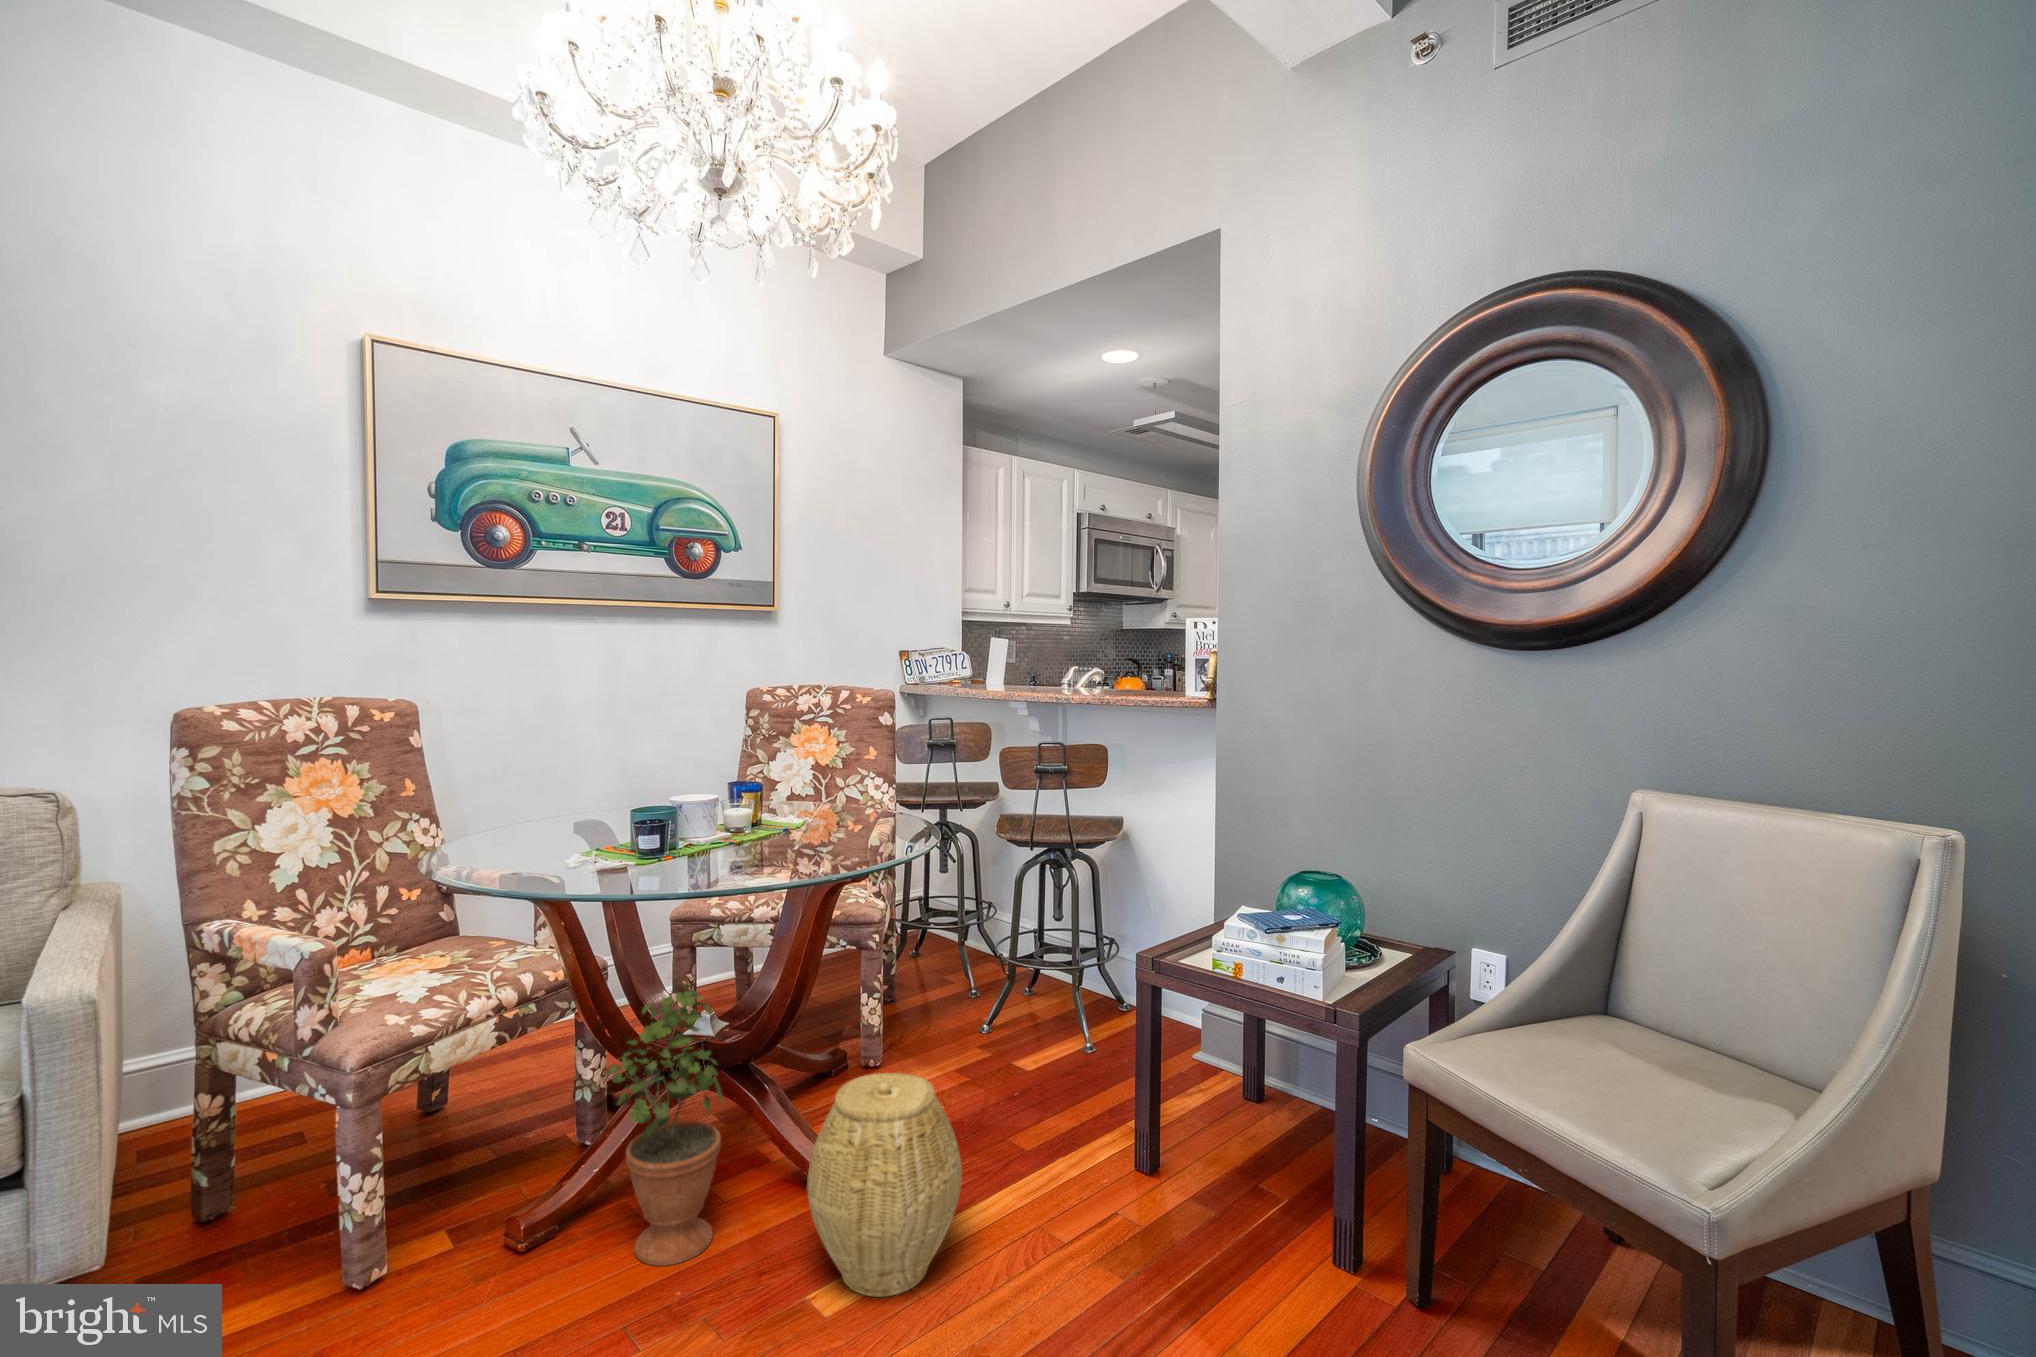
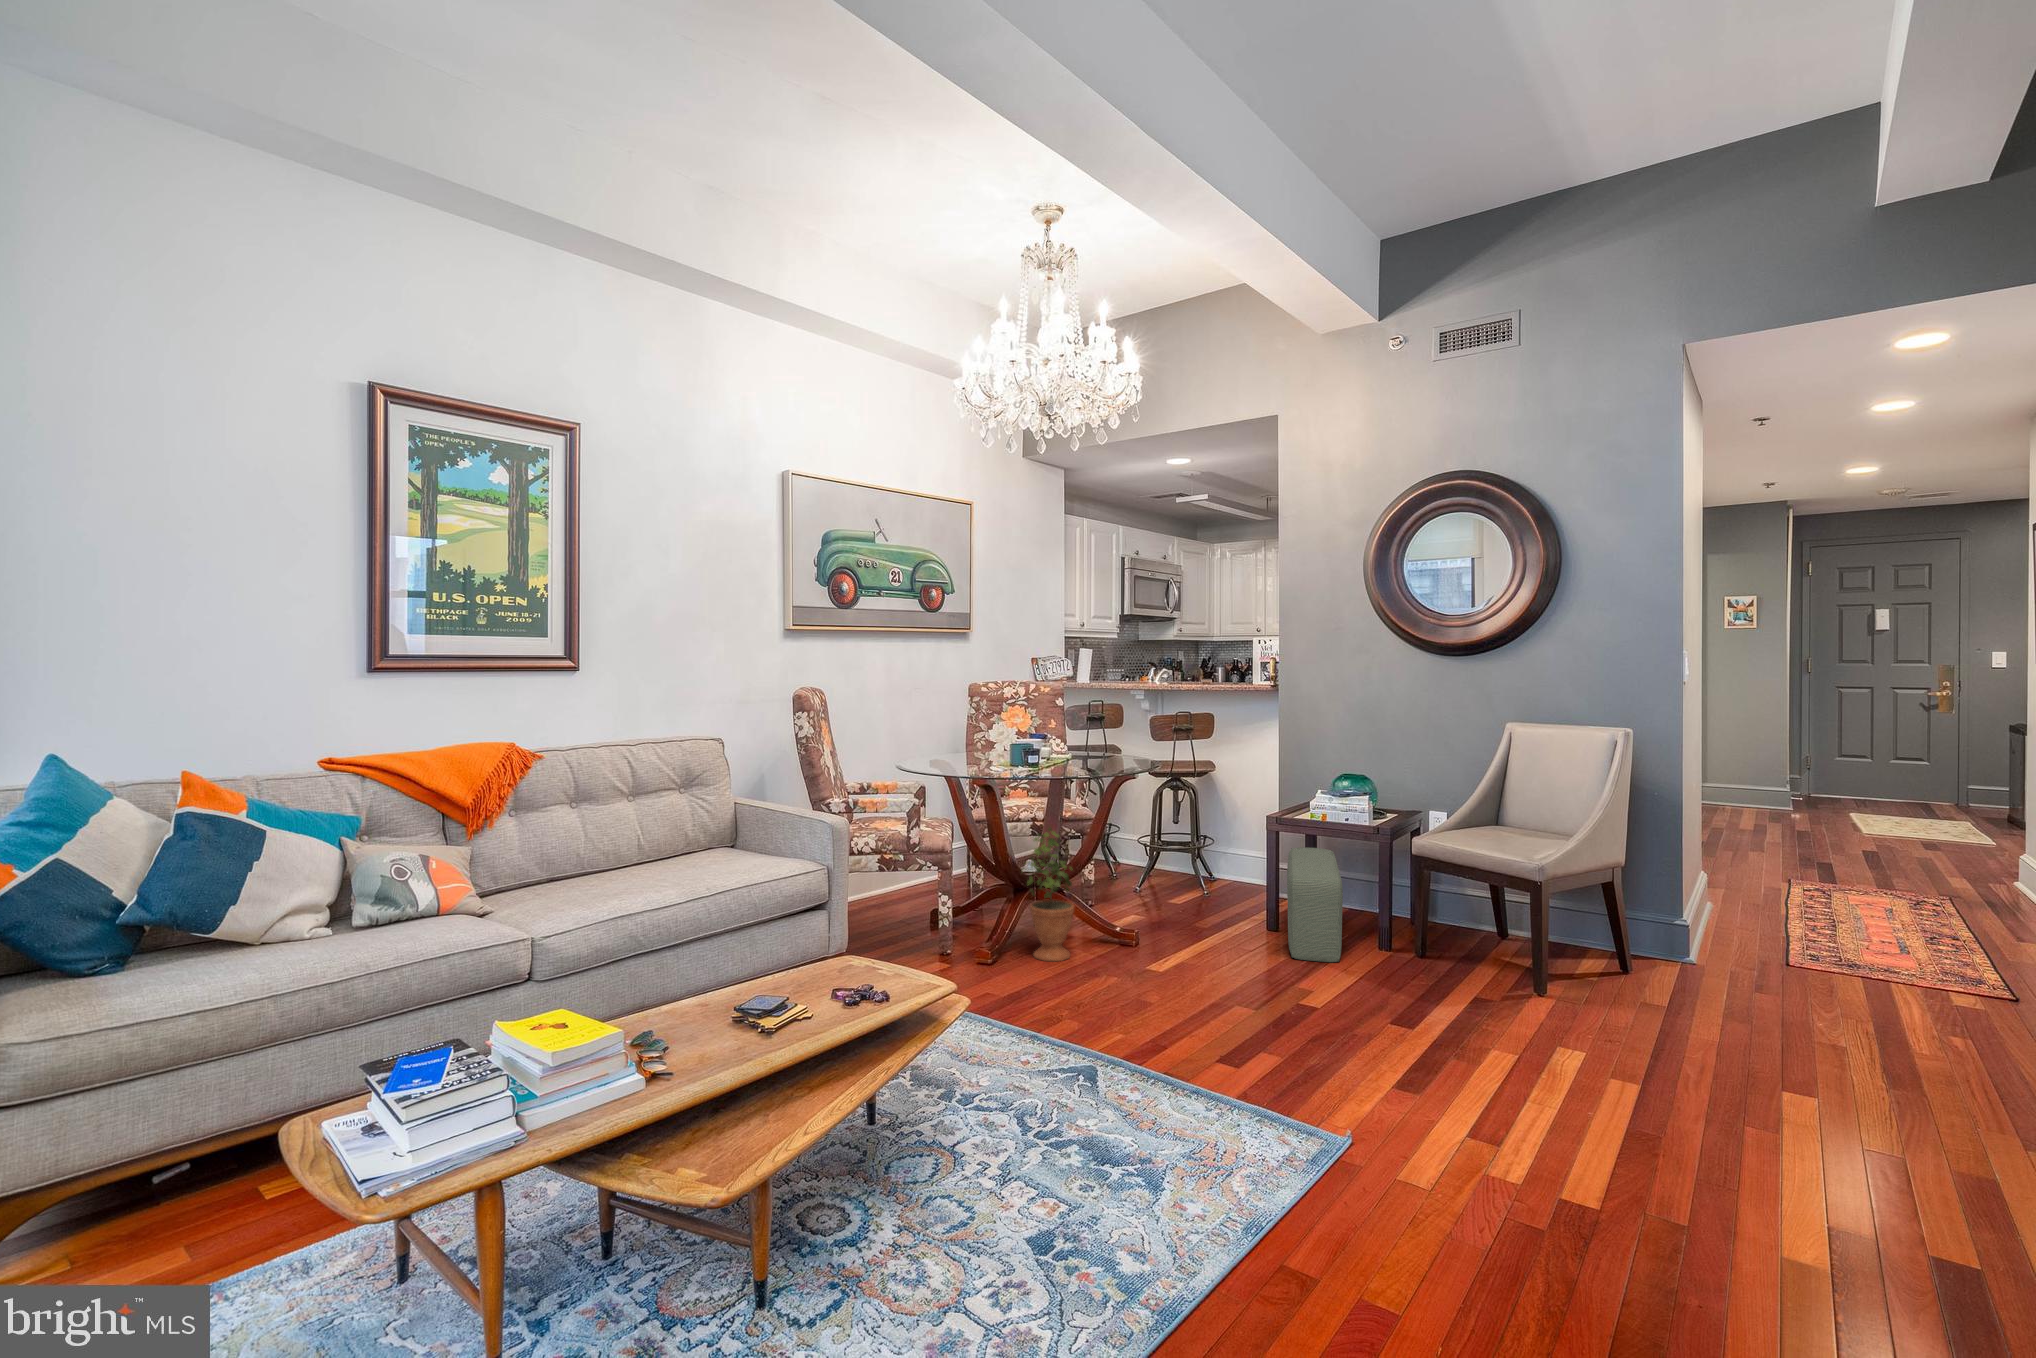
pouf: none [1148,1006,1288,1311] -> present [1287,848,1343,962]
woven basket: present [807,1073,962,1297] -> none [1127,868,1202,965]

